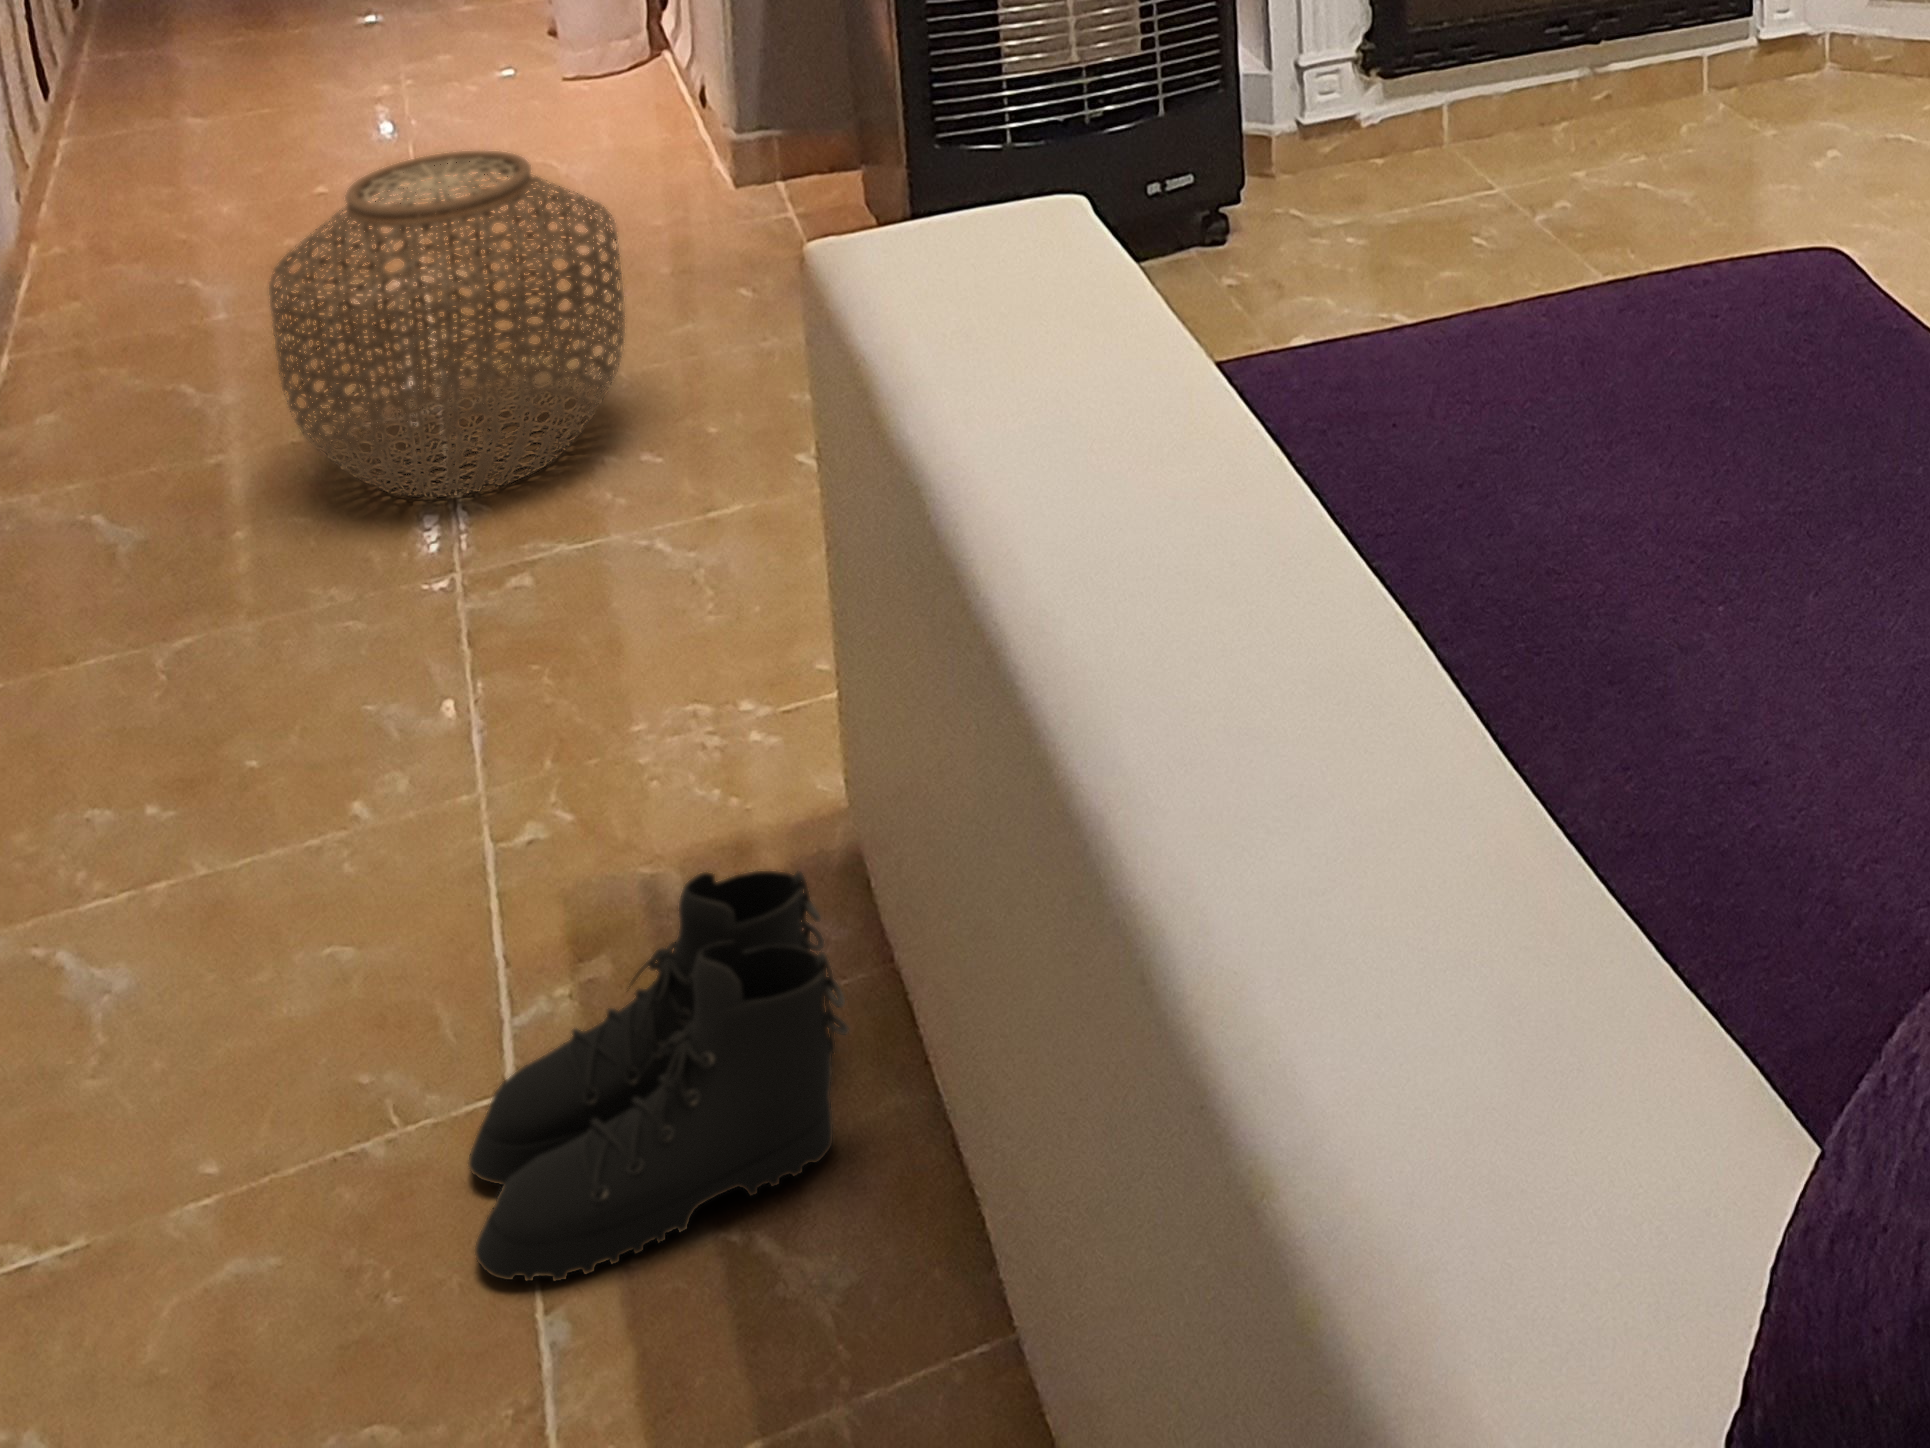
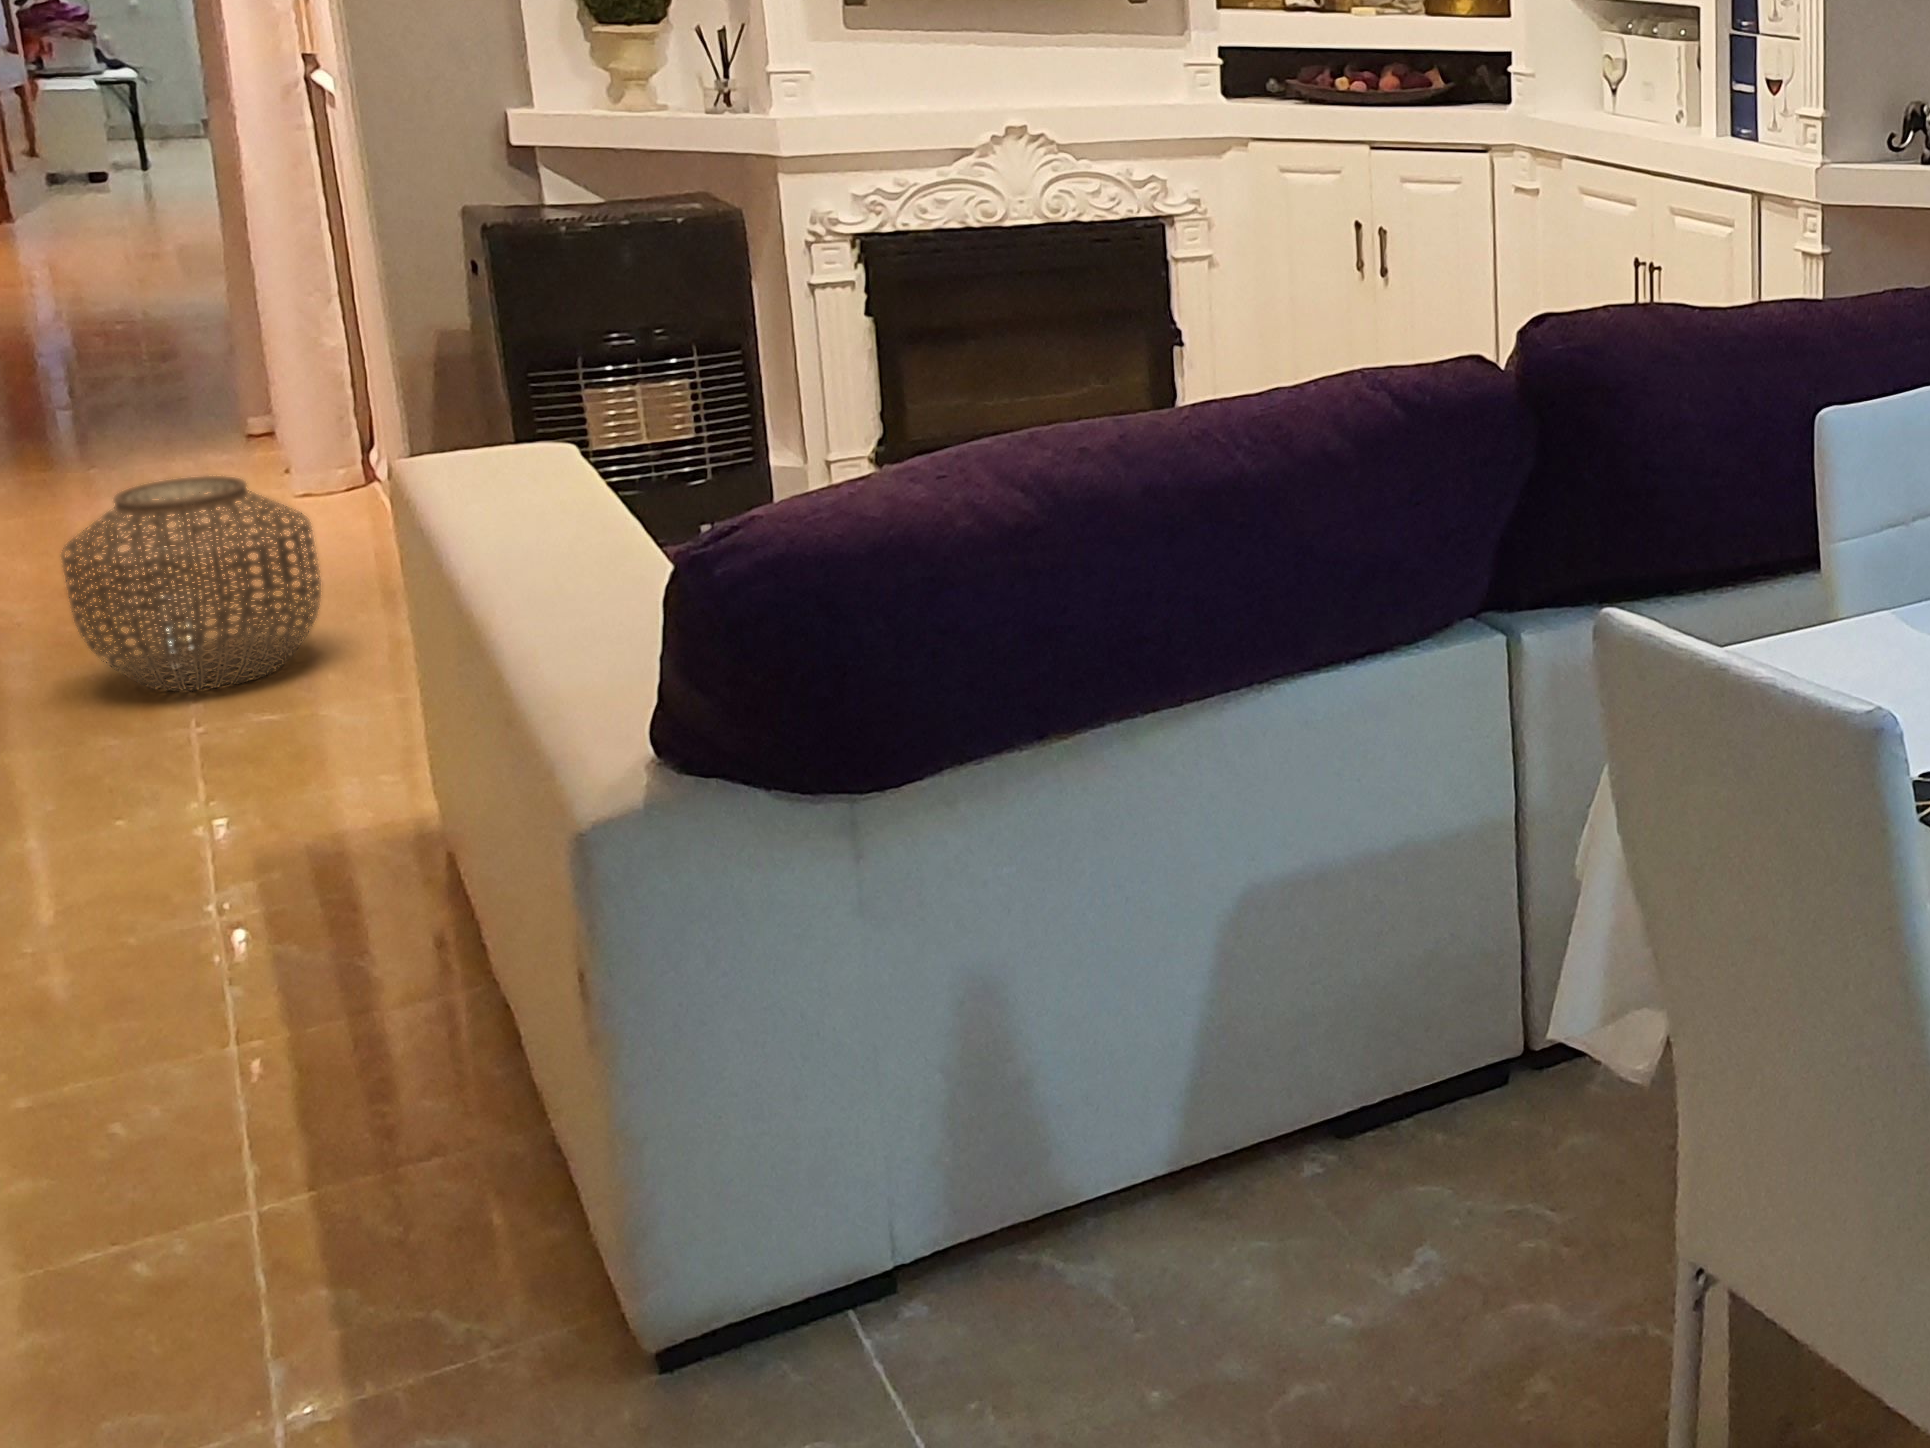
boots: present [469,871,849,1281] -> none [199,786,427,973]

